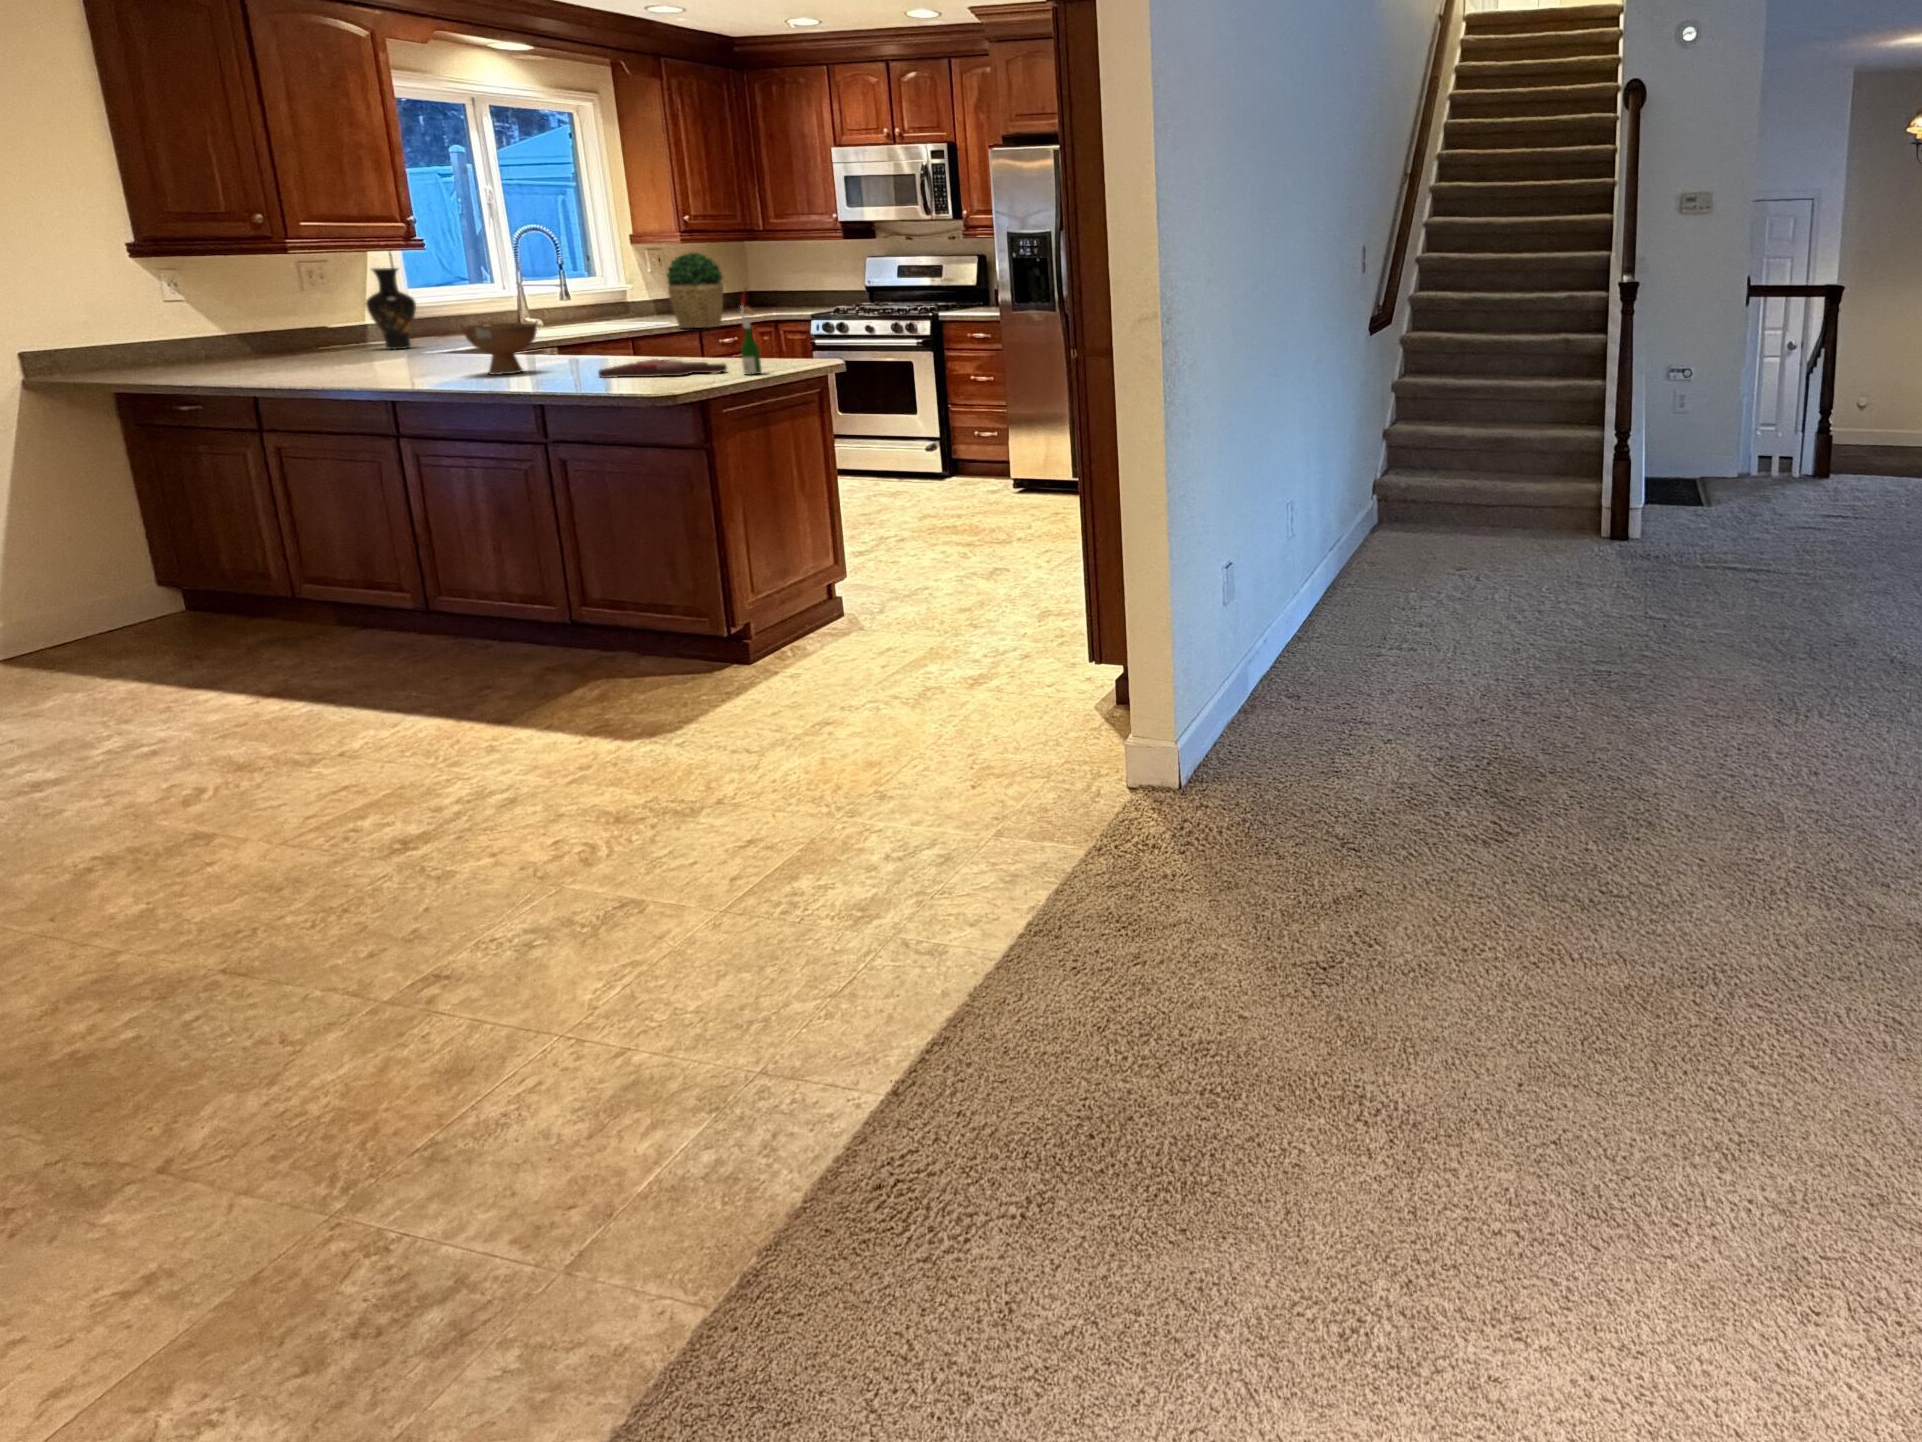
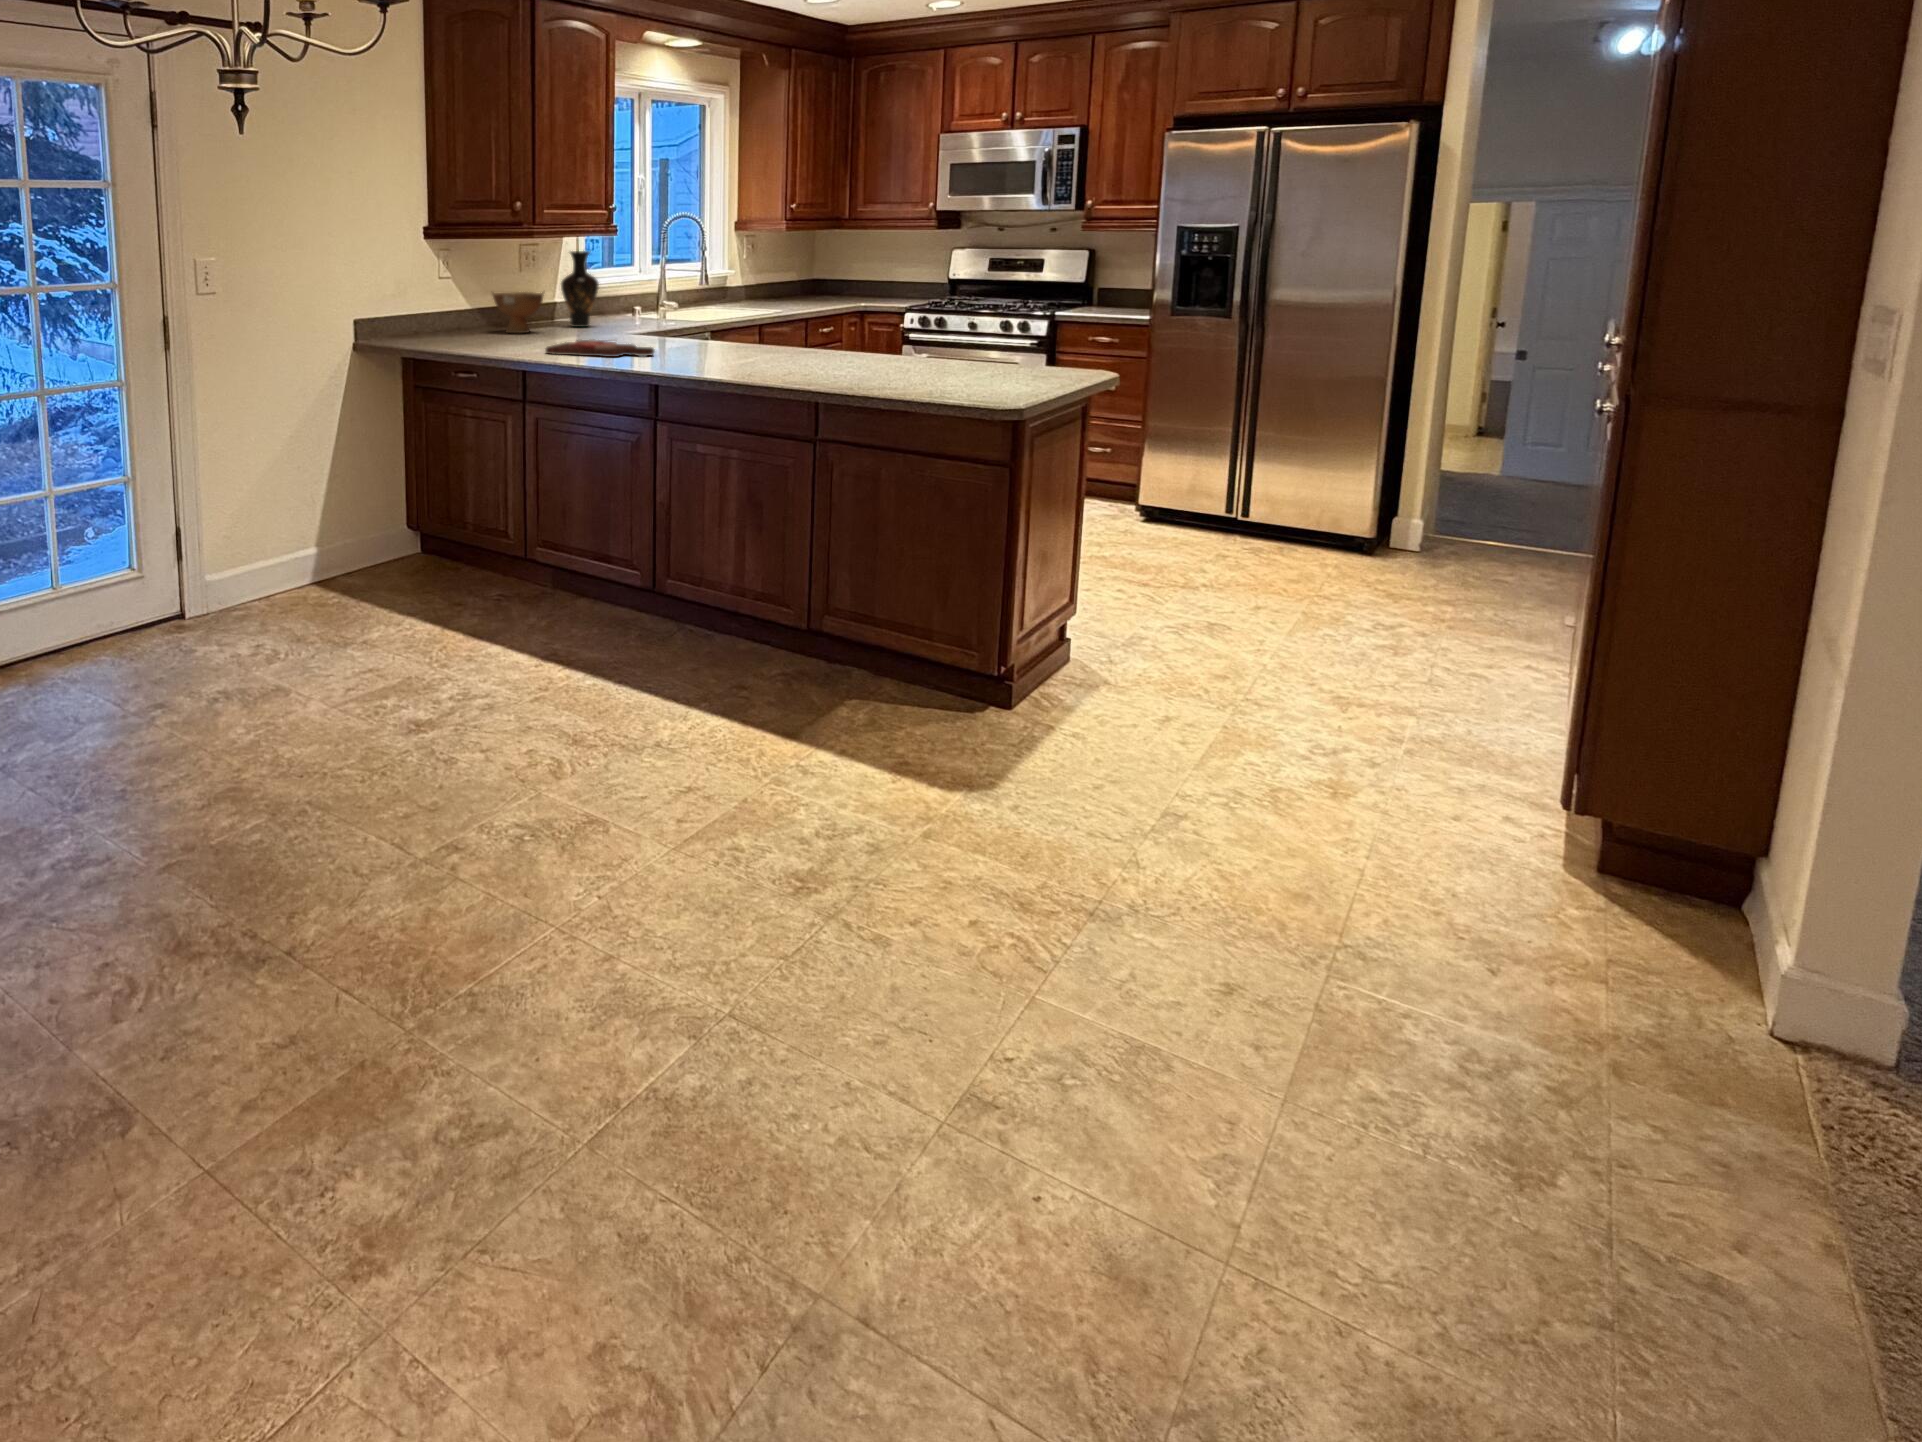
potted plant: present [666,253,724,328] -> none [782,241,836,318]
wine bottle: present [740,289,762,375] -> none [1016,285,1046,383]
bowl: present [460,321,538,375] -> present [493,292,544,333]
cutting board: present [598,359,727,378] -> present [545,339,654,357]

